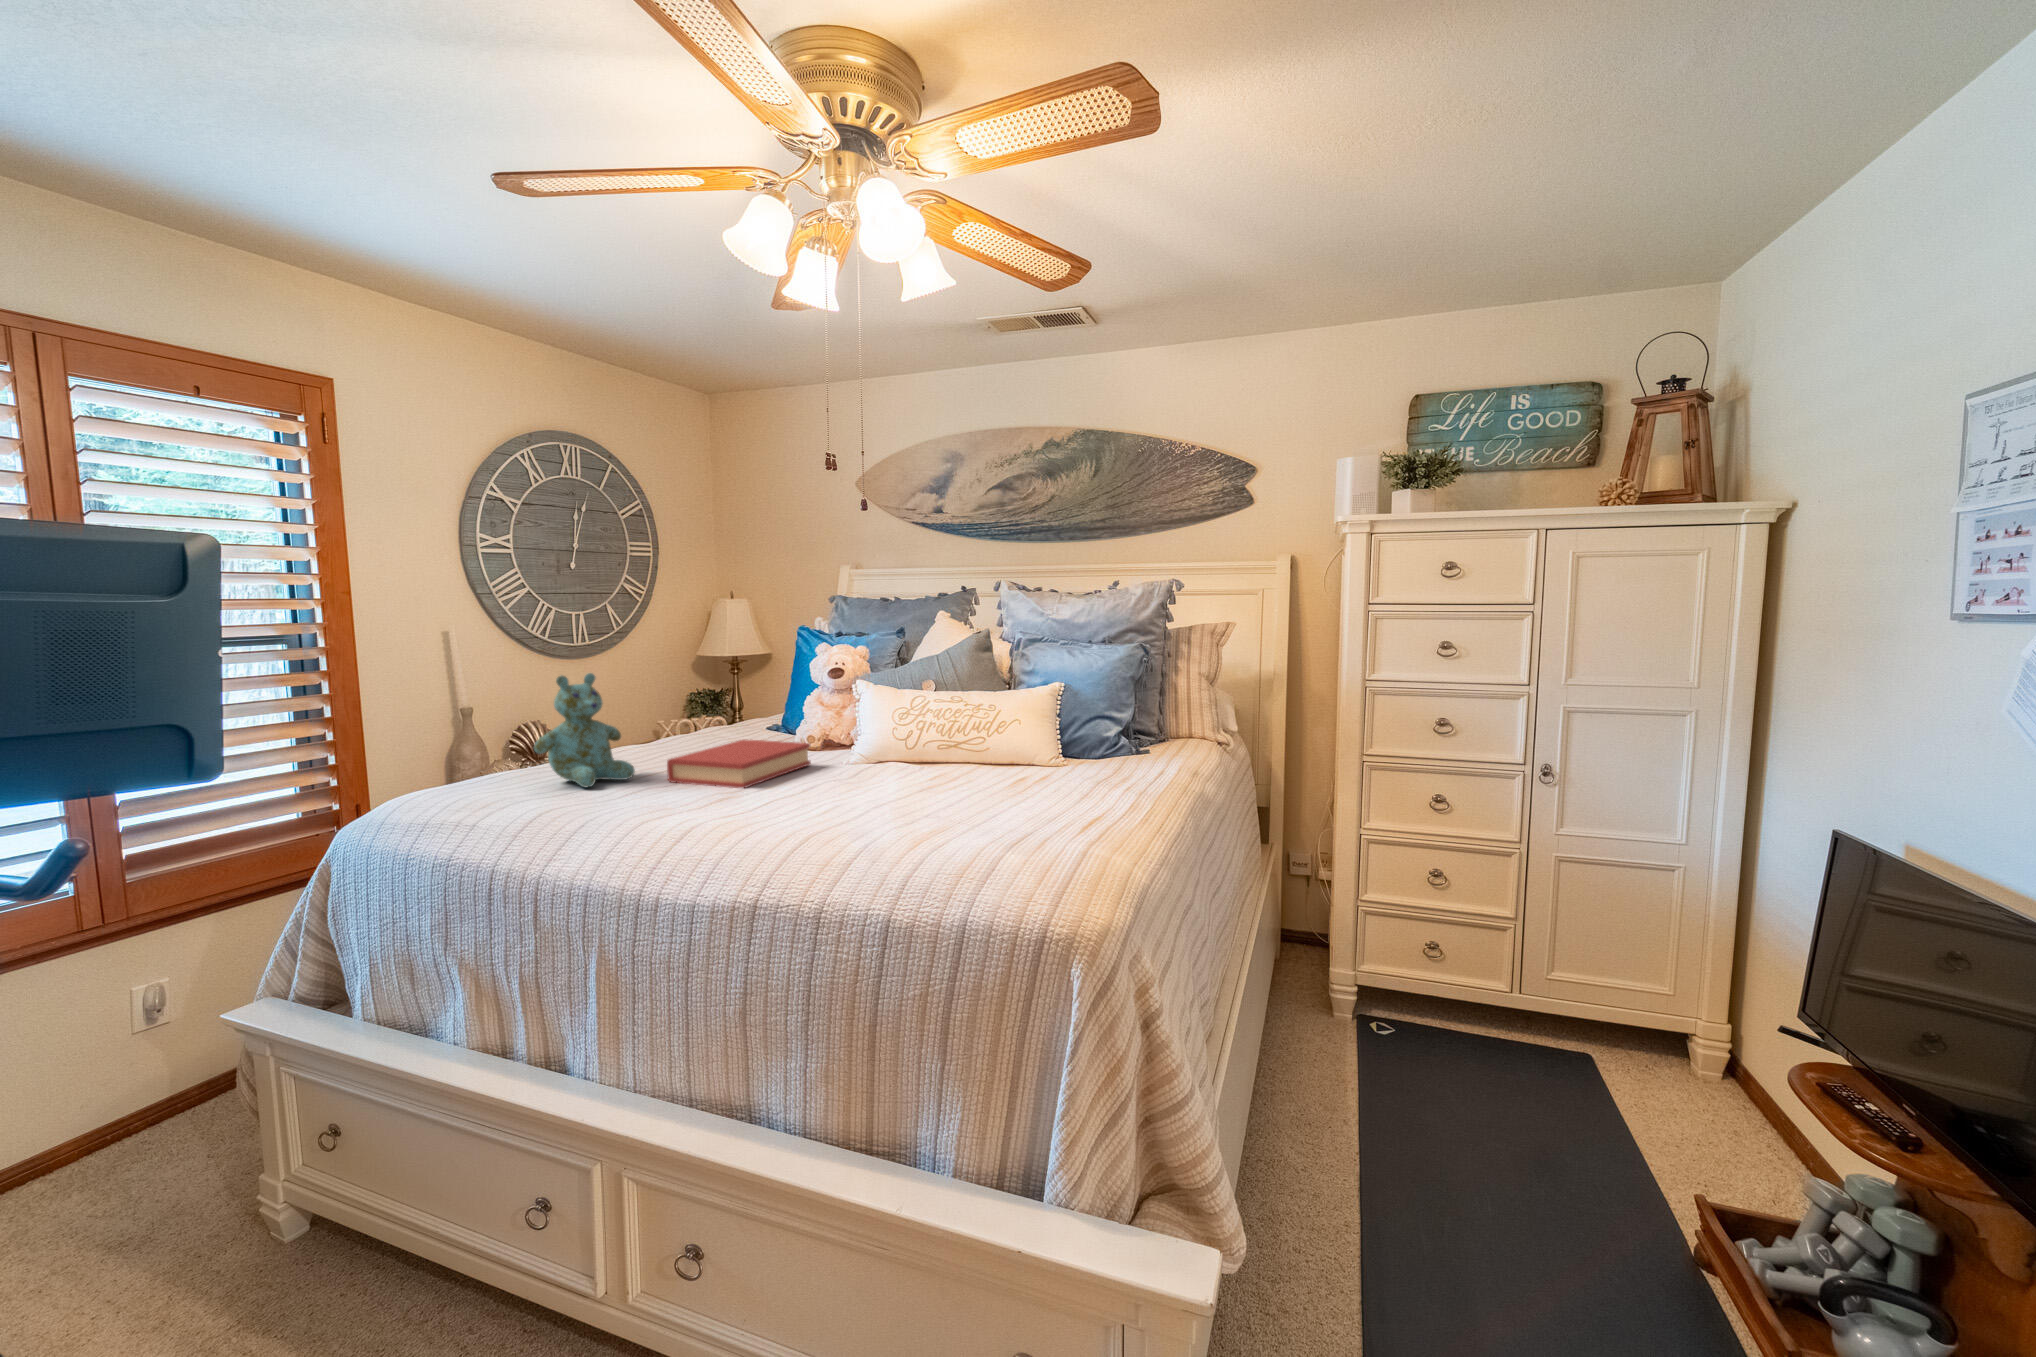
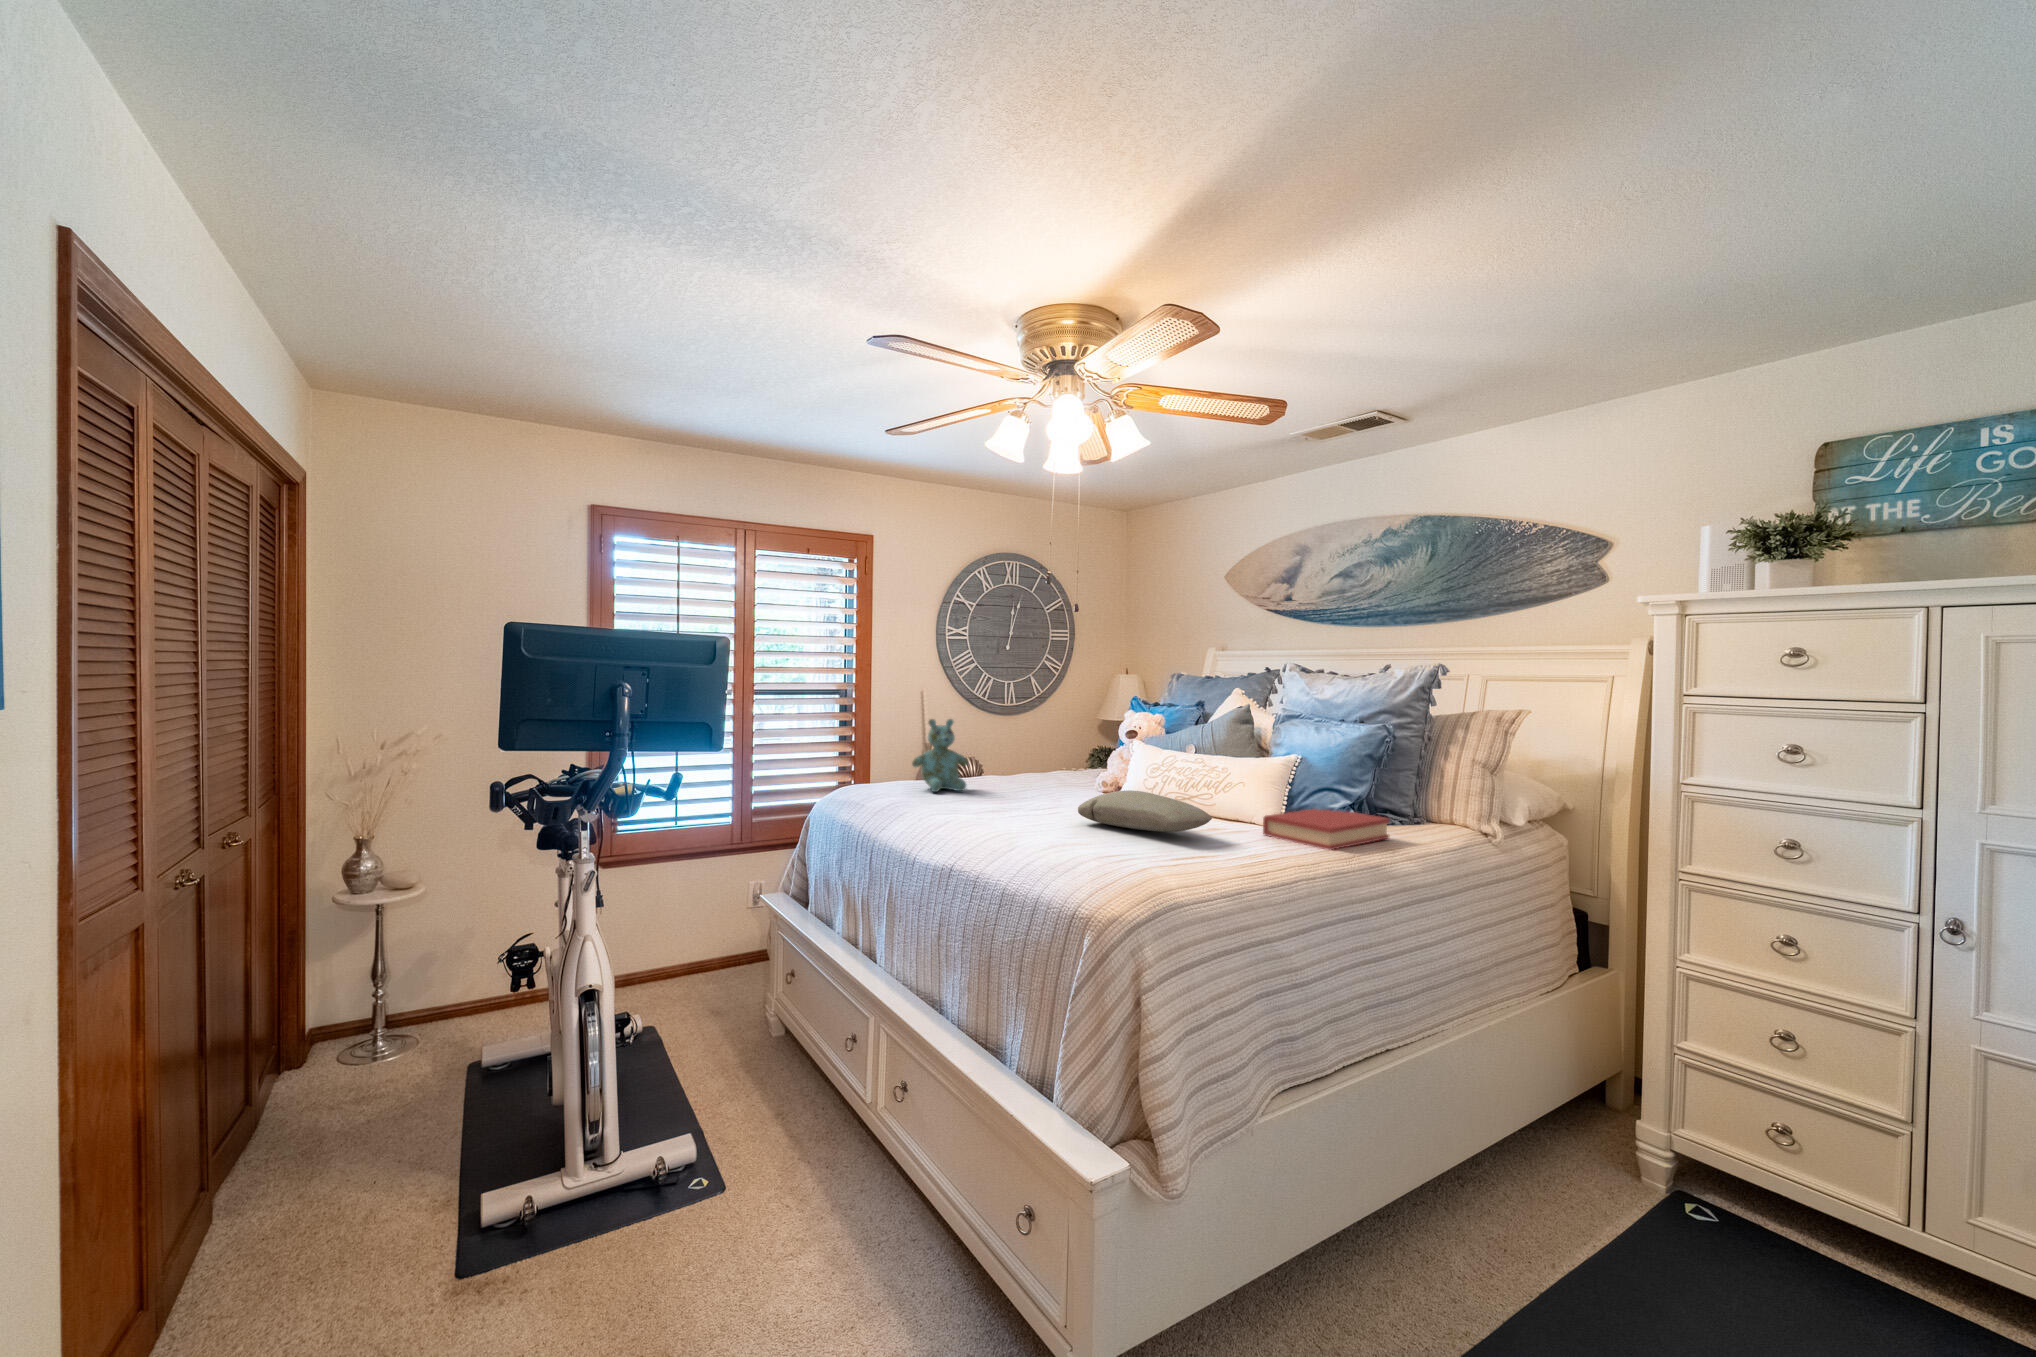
hardback book: present [667,740,811,788] -> present [1263,808,1390,850]
pillow: none [868,747,1048,795] -> present [1078,791,1212,832]

